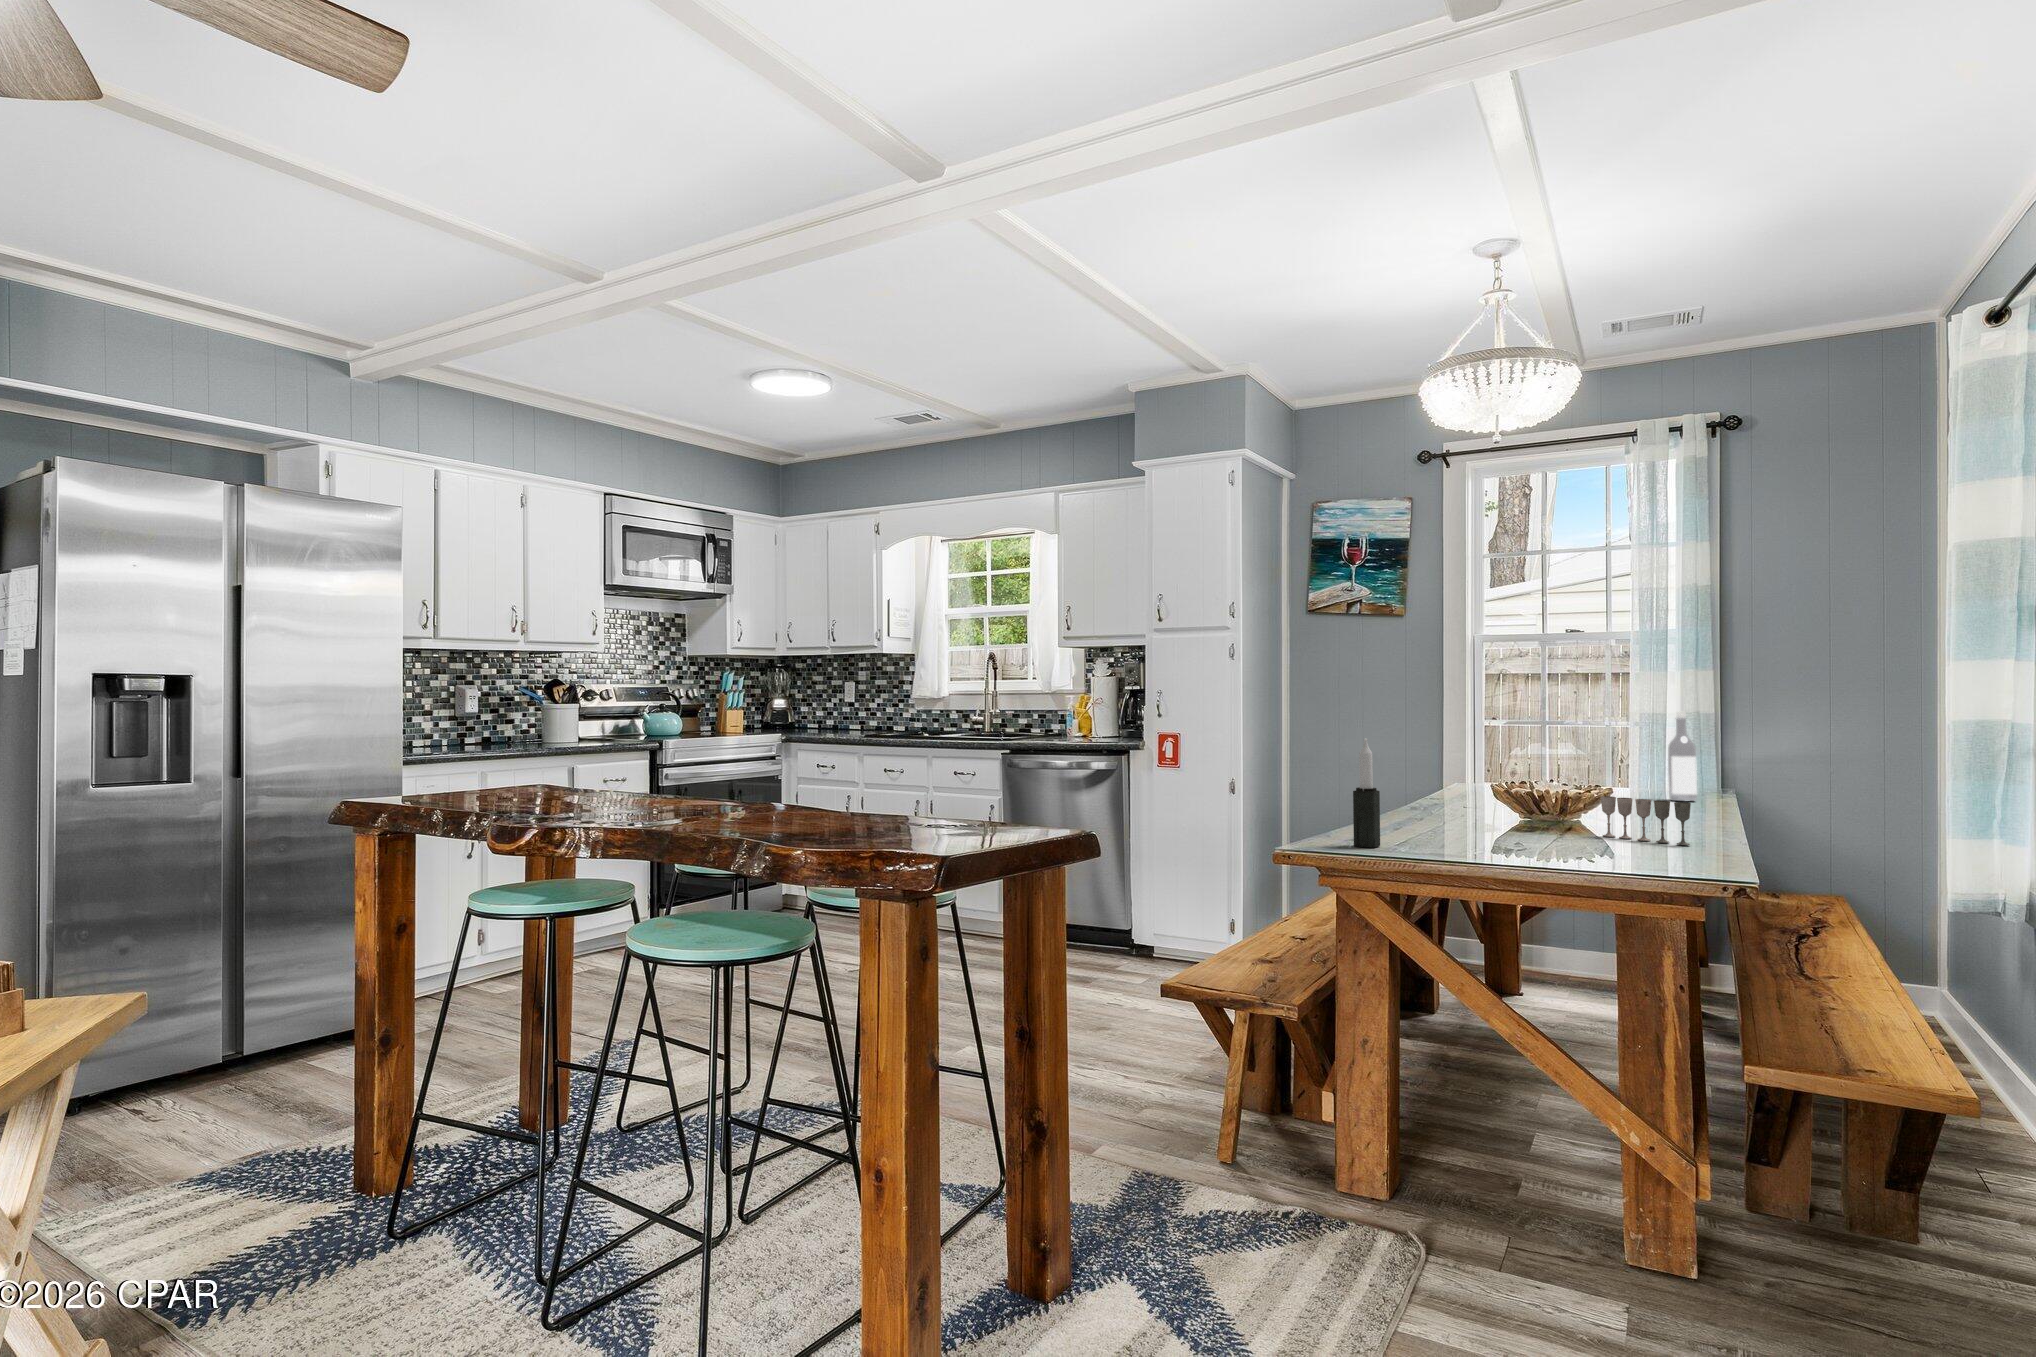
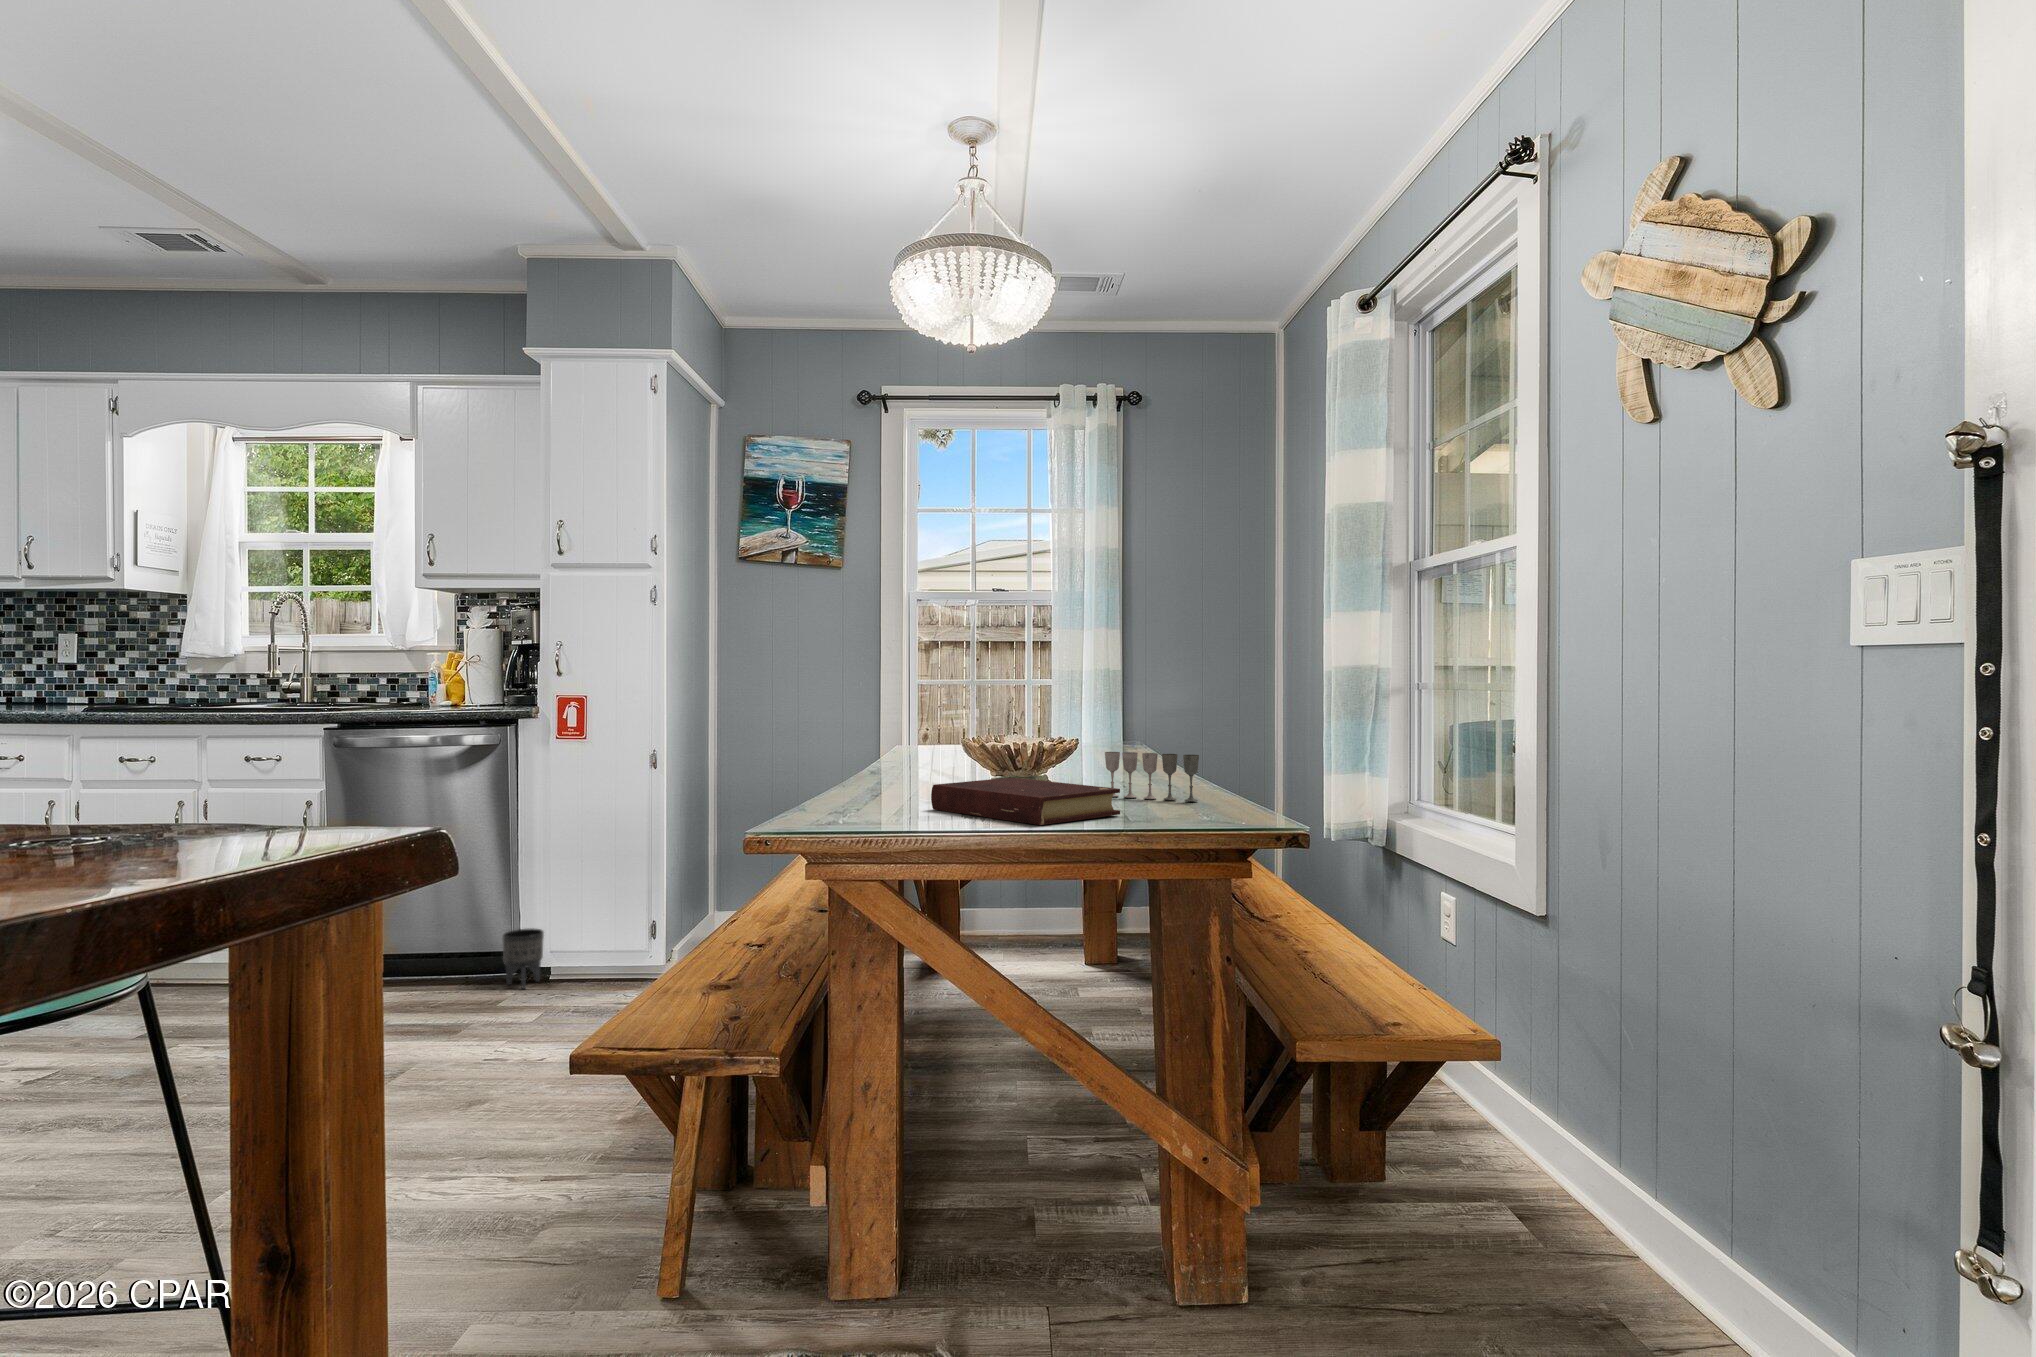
wine bottle: present [1668,712,1697,801] -> none [1110,667,1135,757]
candle: present [1353,738,1380,848] -> none [856,685,889,829]
book: none [1427,815,1590,854] -> present [931,778,1120,825]
planter: none [1121,916,1151,964] -> present [502,928,544,989]

